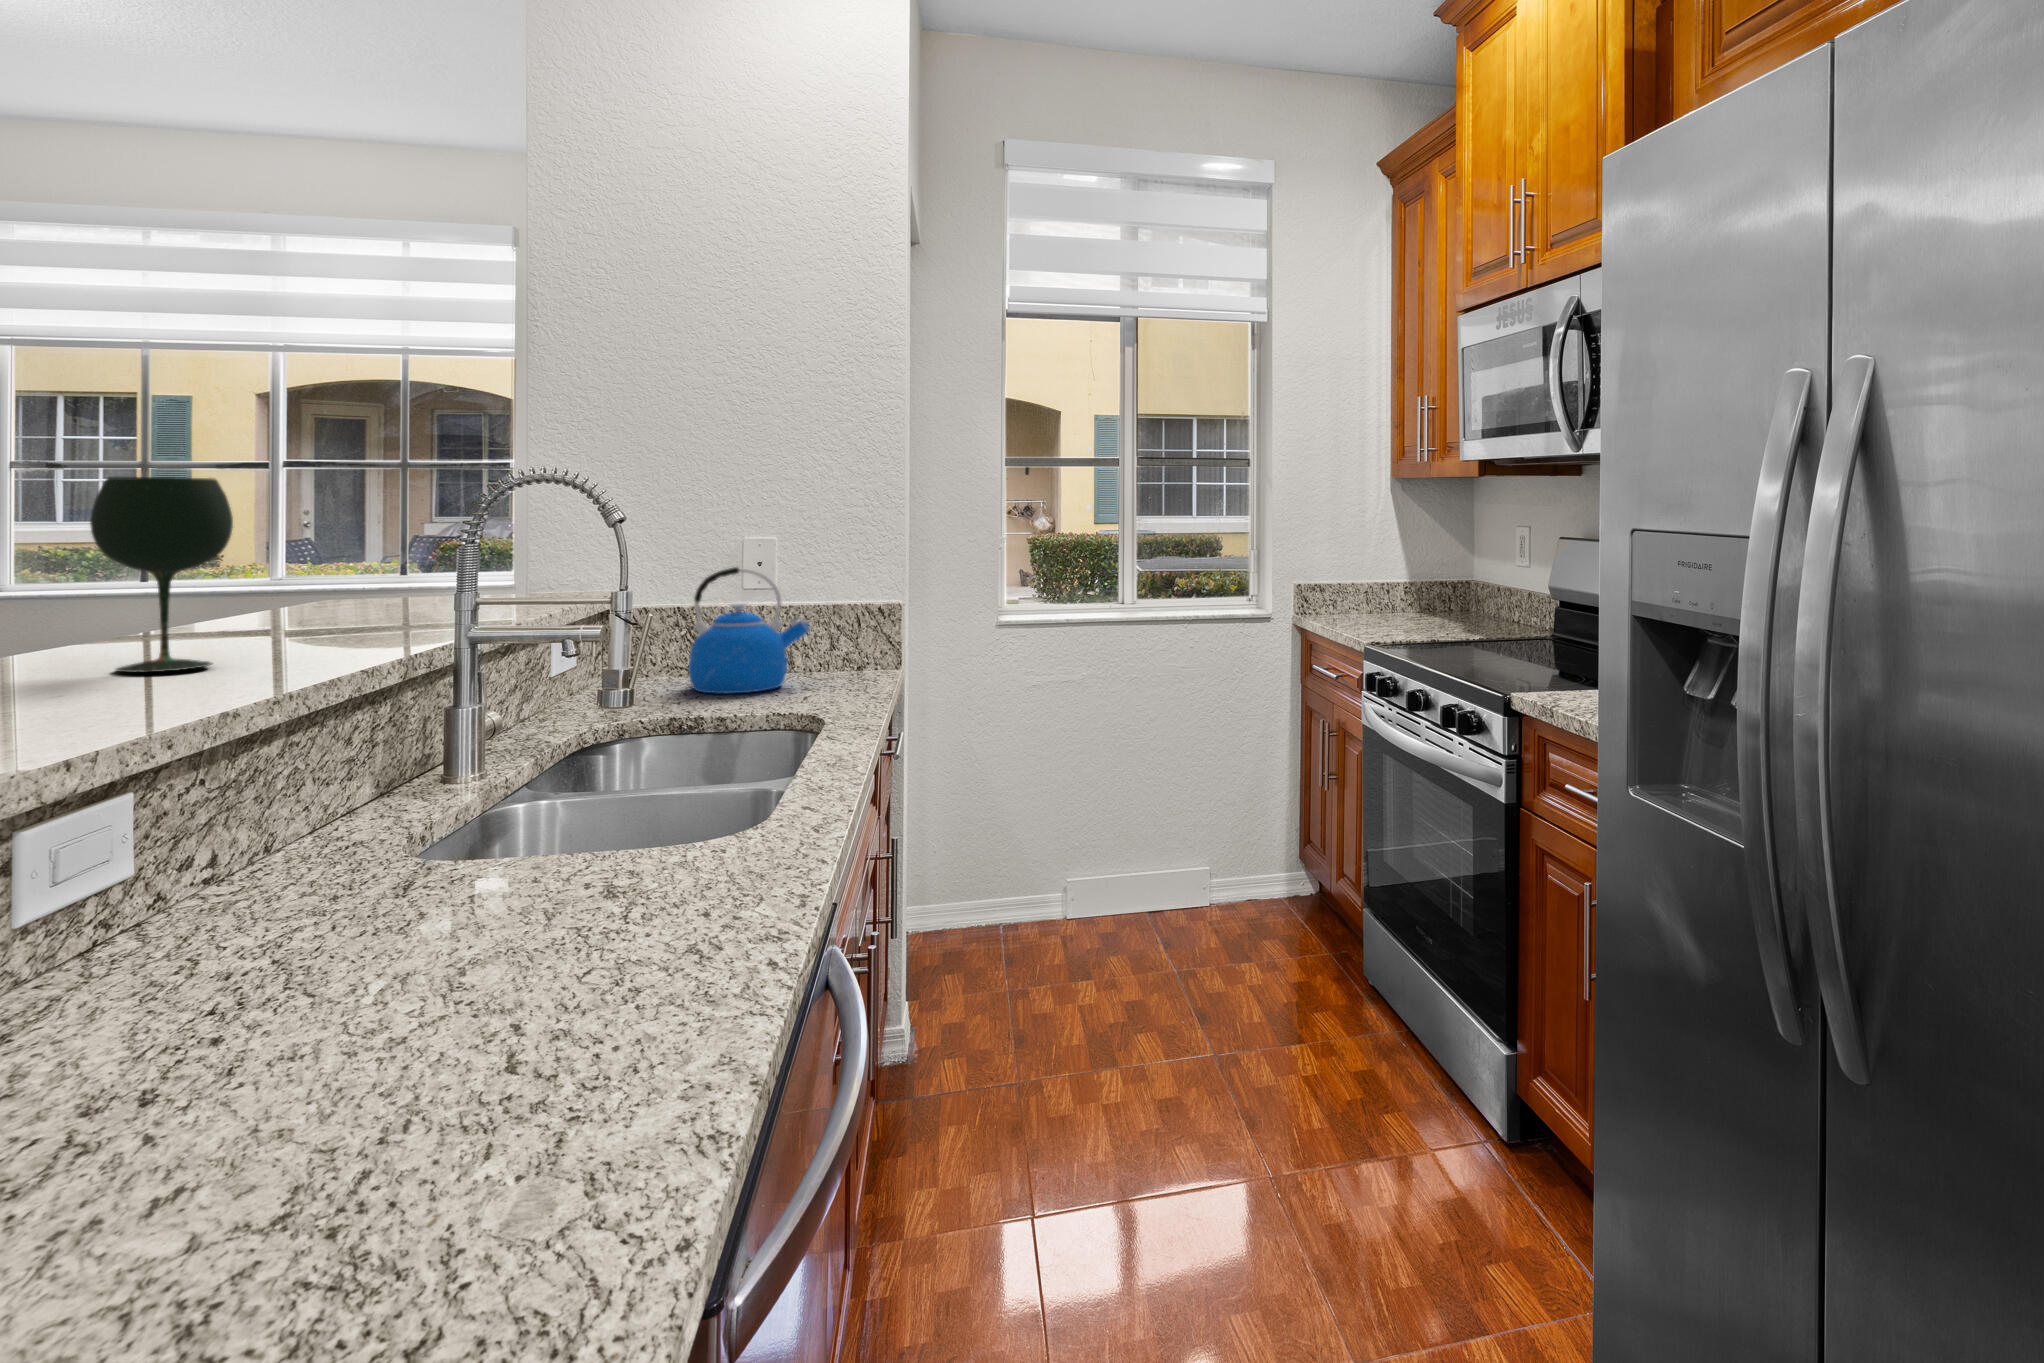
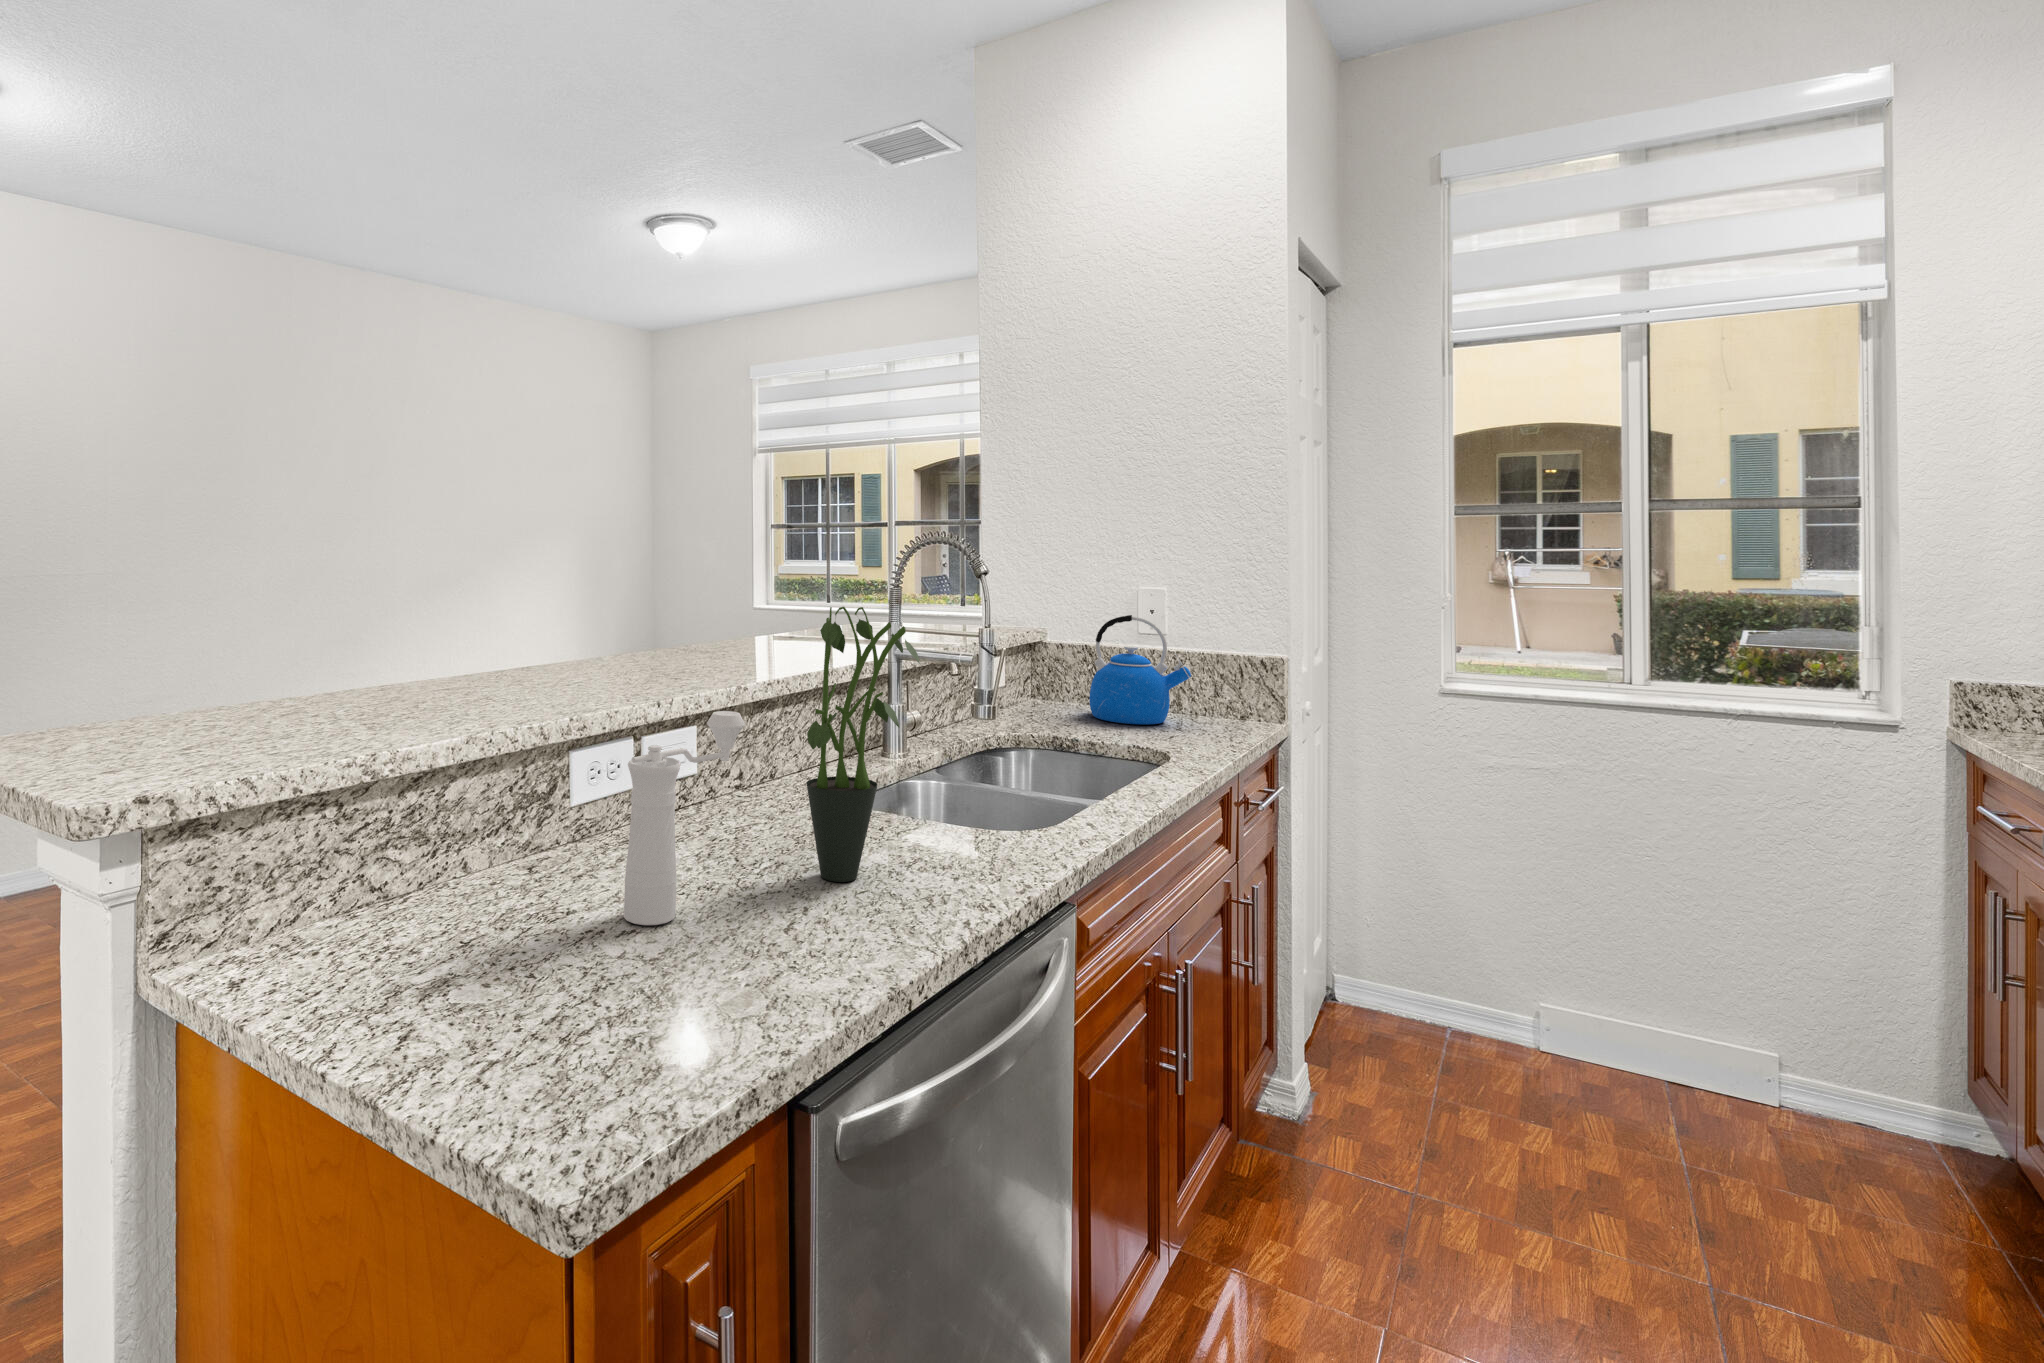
wine glass: present [90,477,233,672] -> none [717,542,778,659]
potted plant: none [463,546,669,972] -> present [806,607,920,882]
pepper mill: none [124,735,367,1173] -> present [624,711,745,925]

